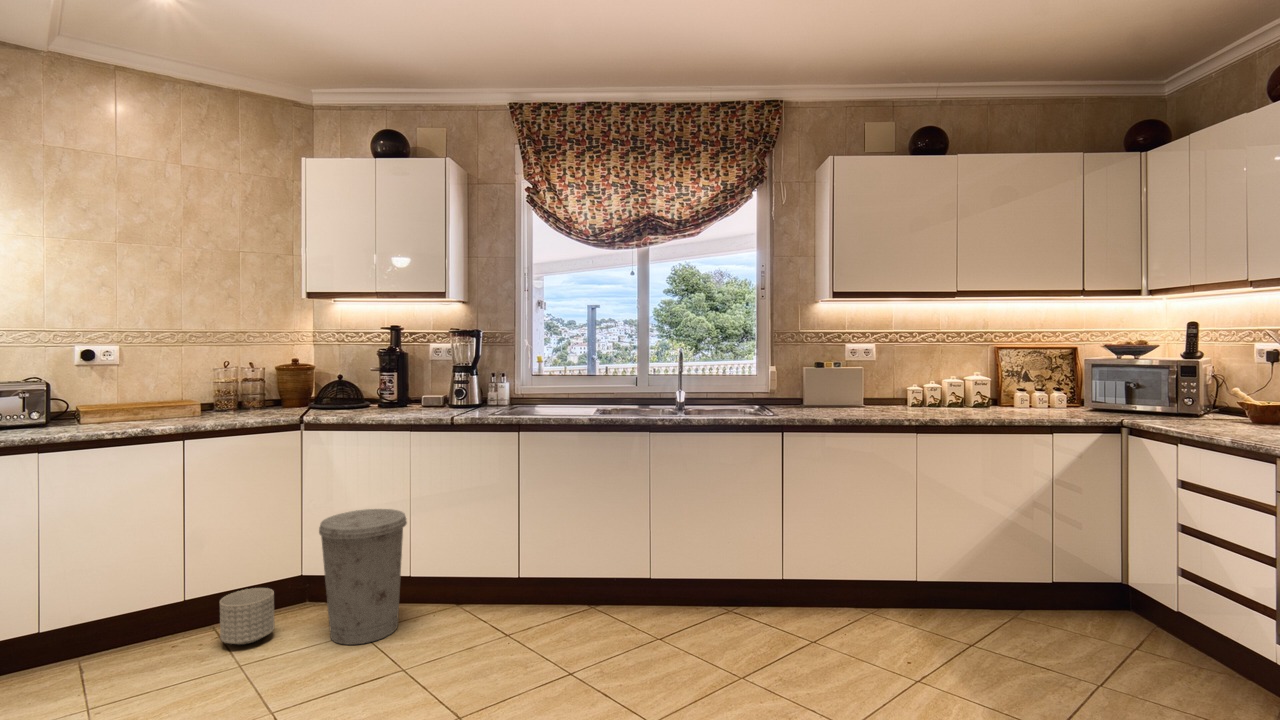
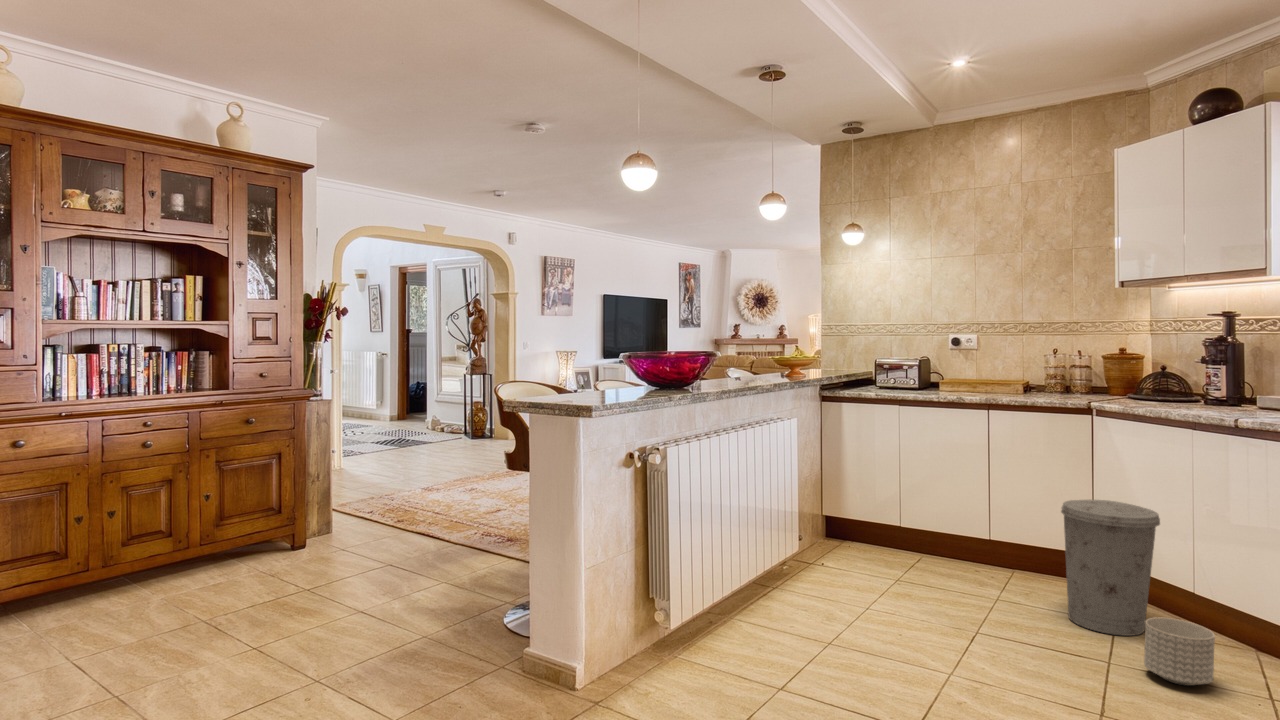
planter: present [220,588,274,645] -> present [1144,617,1215,686]

